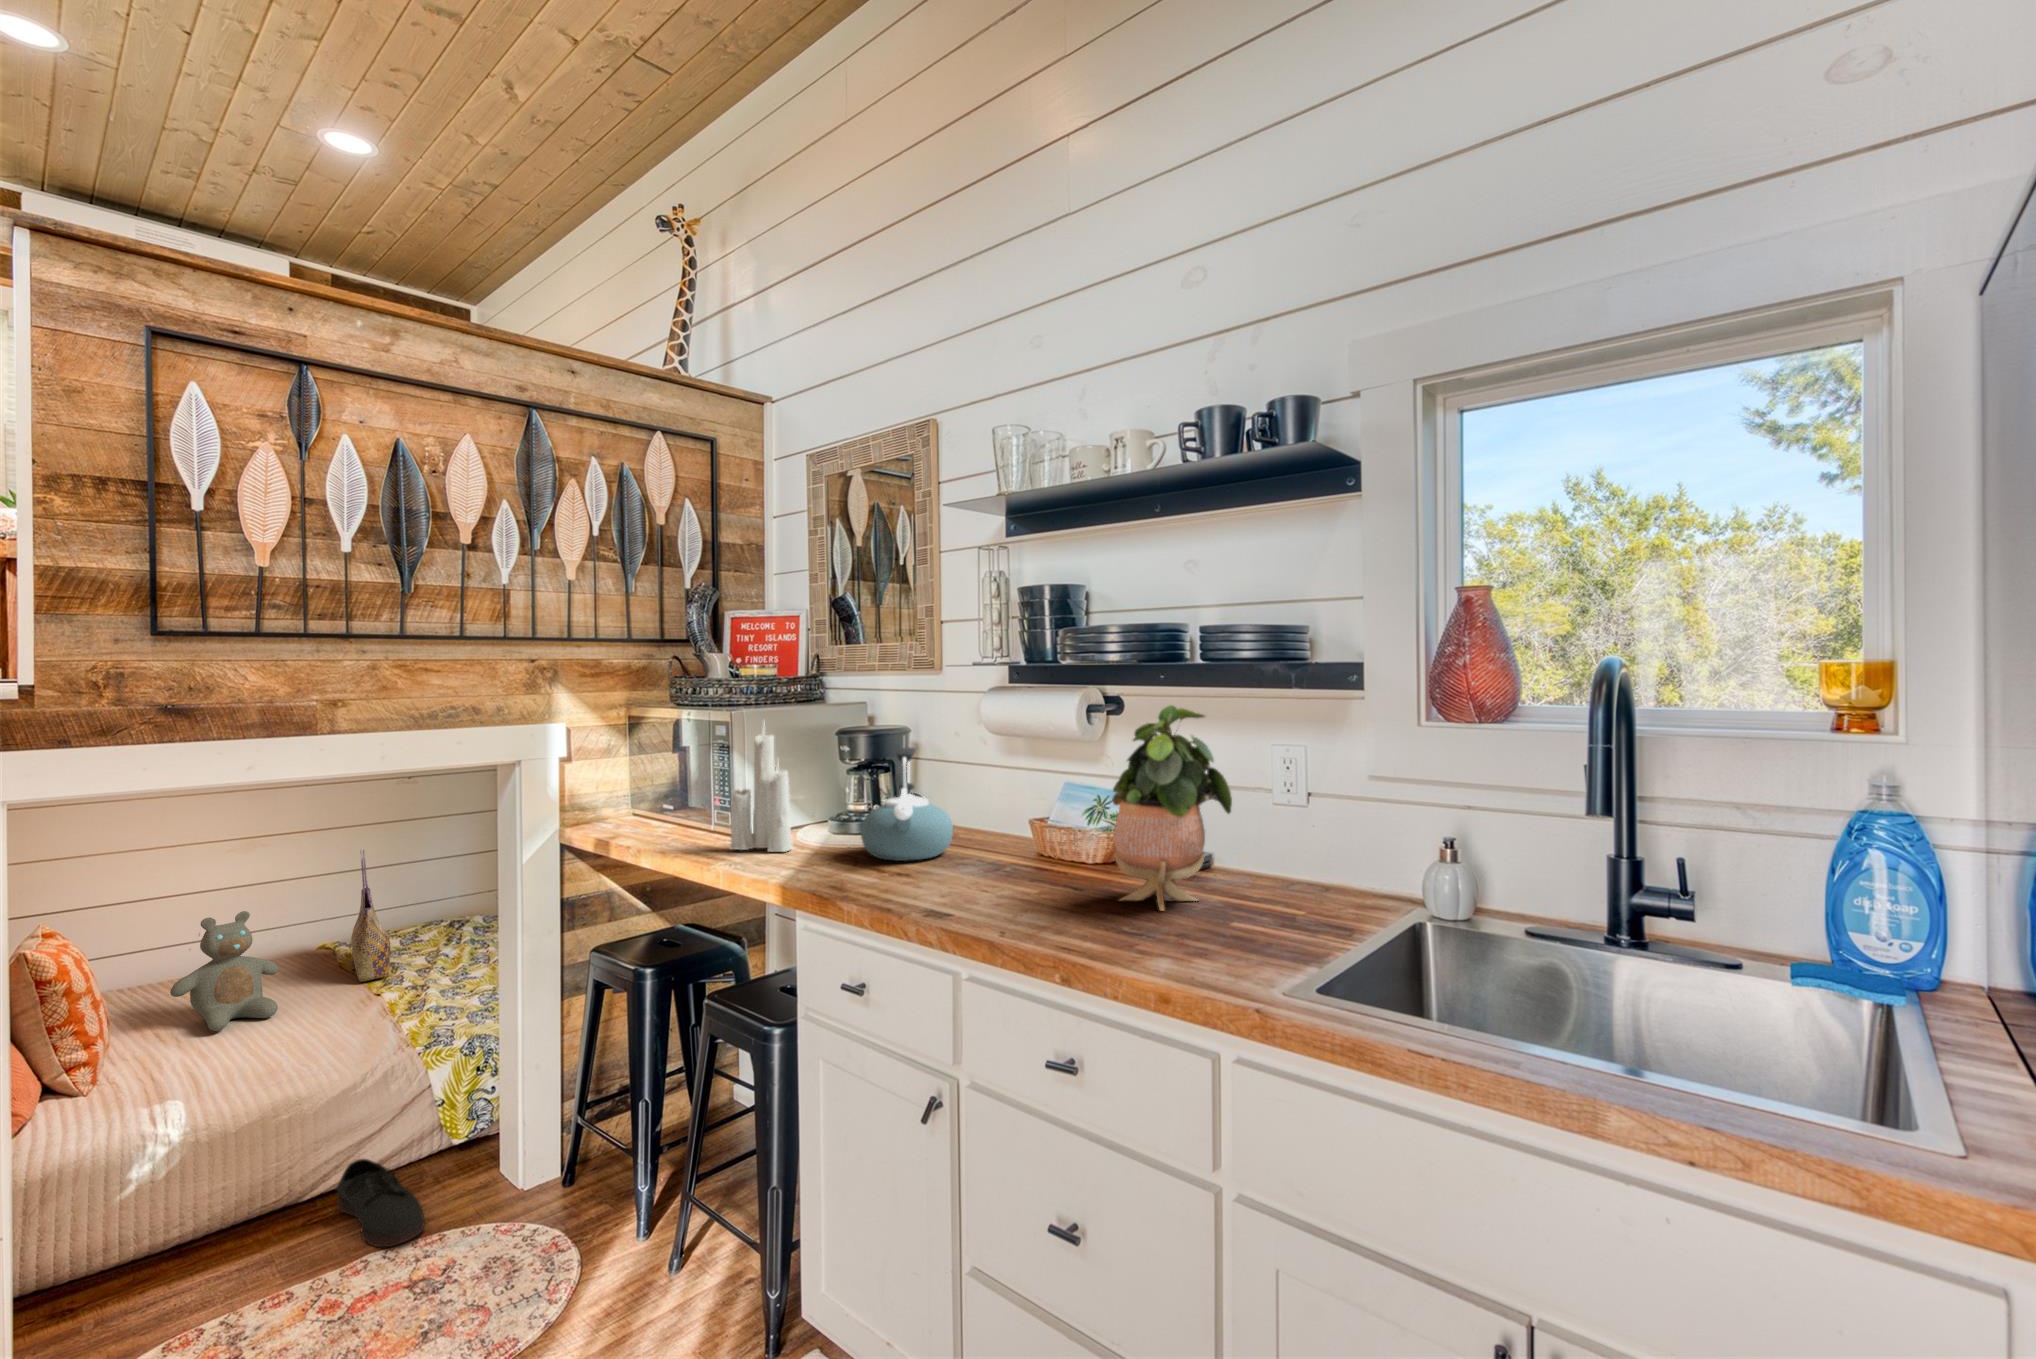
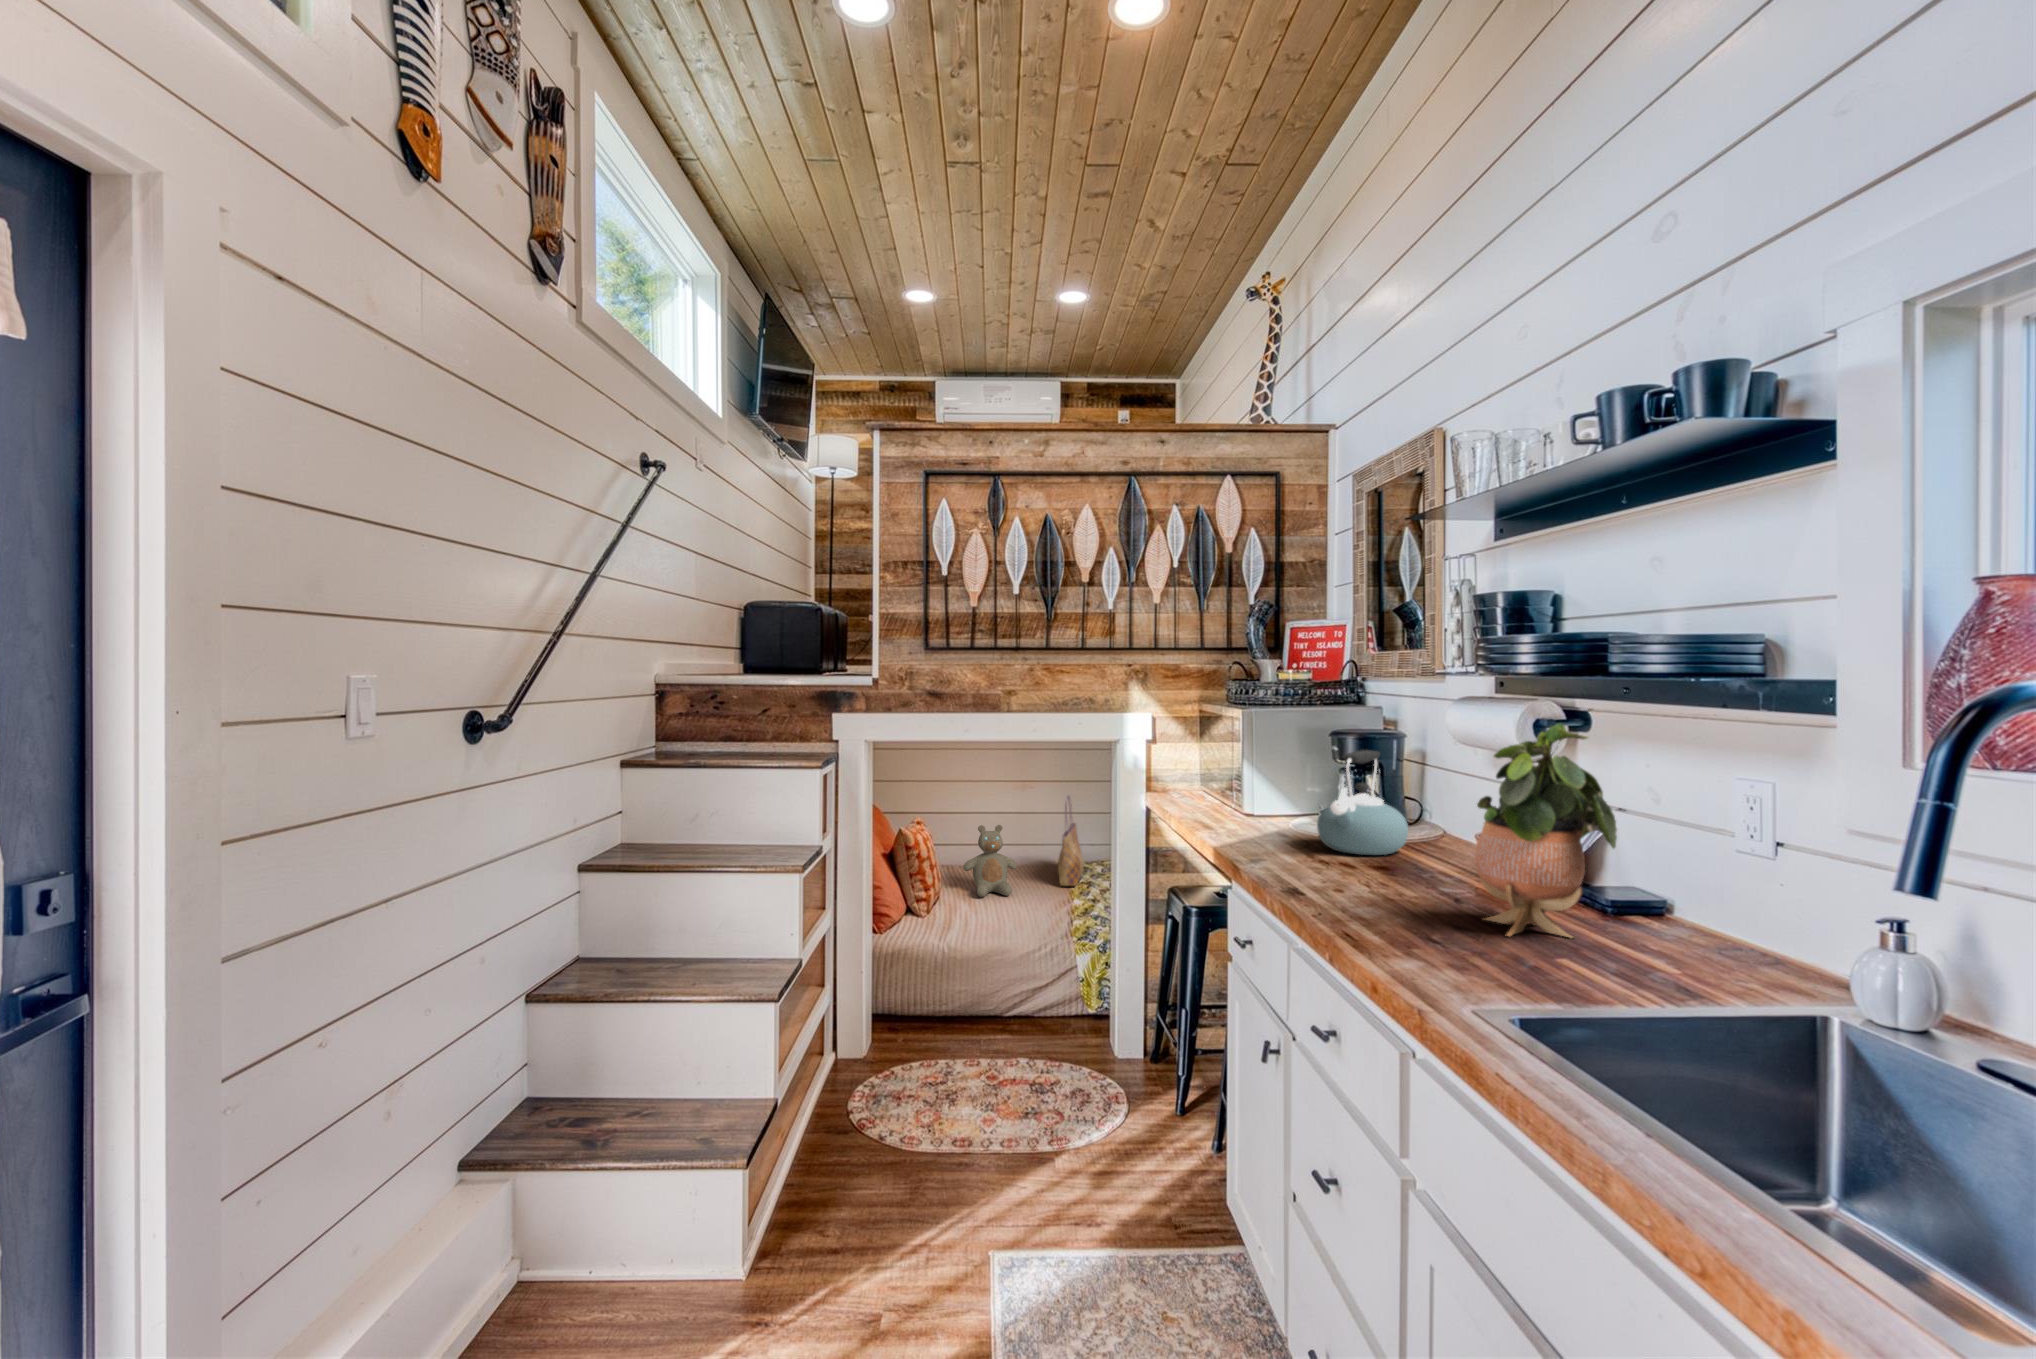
candle: present [730,728,793,852] -> none [1228,712,1276,831]
shoe: present [337,1159,424,1247] -> none [1020,999,1059,1059]

